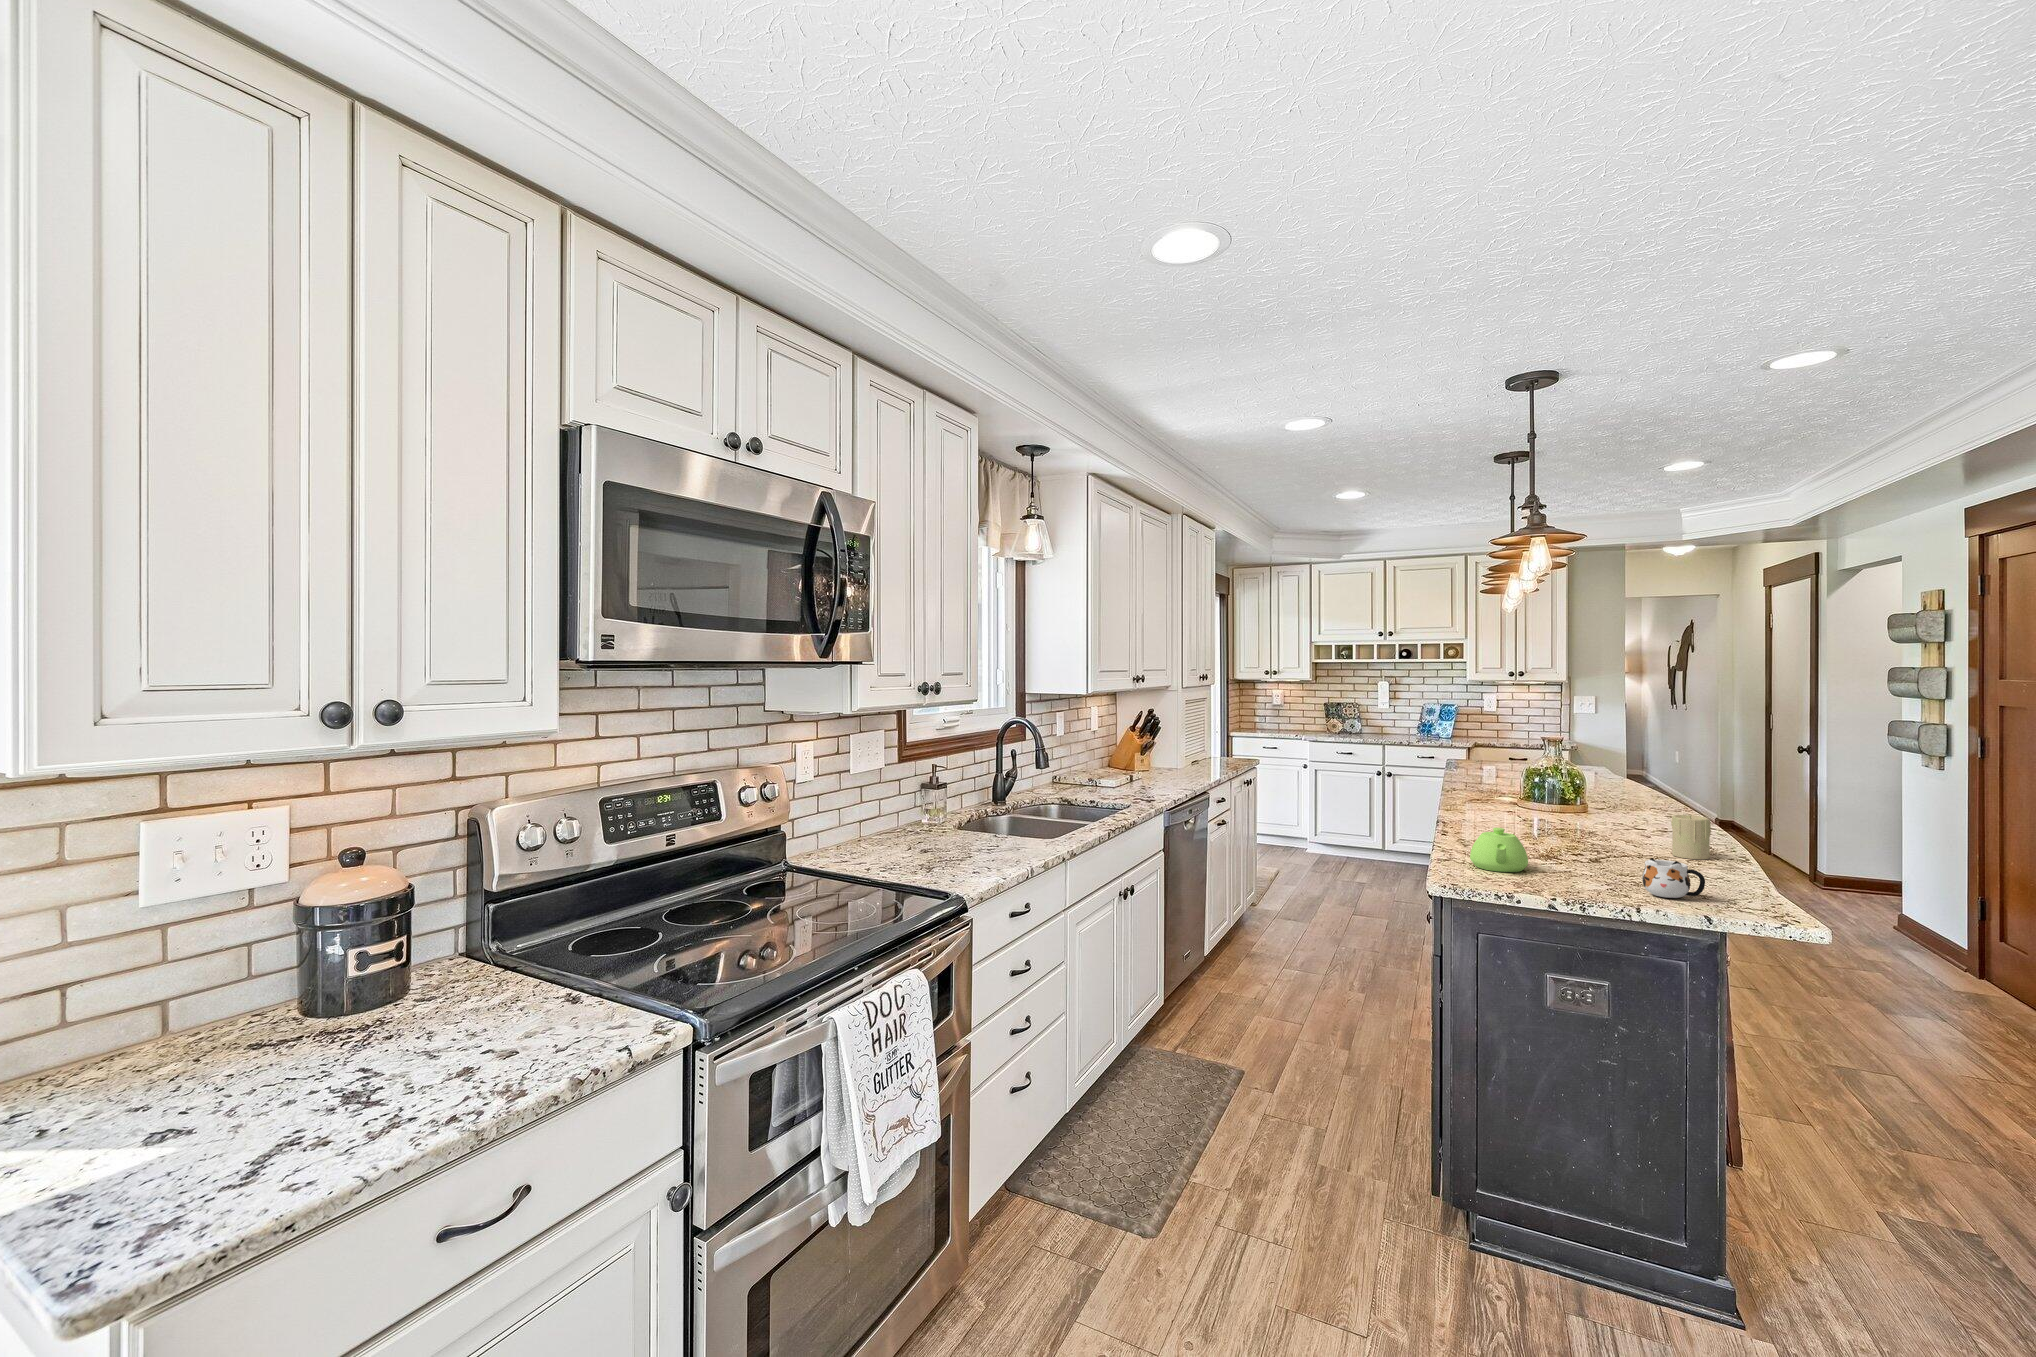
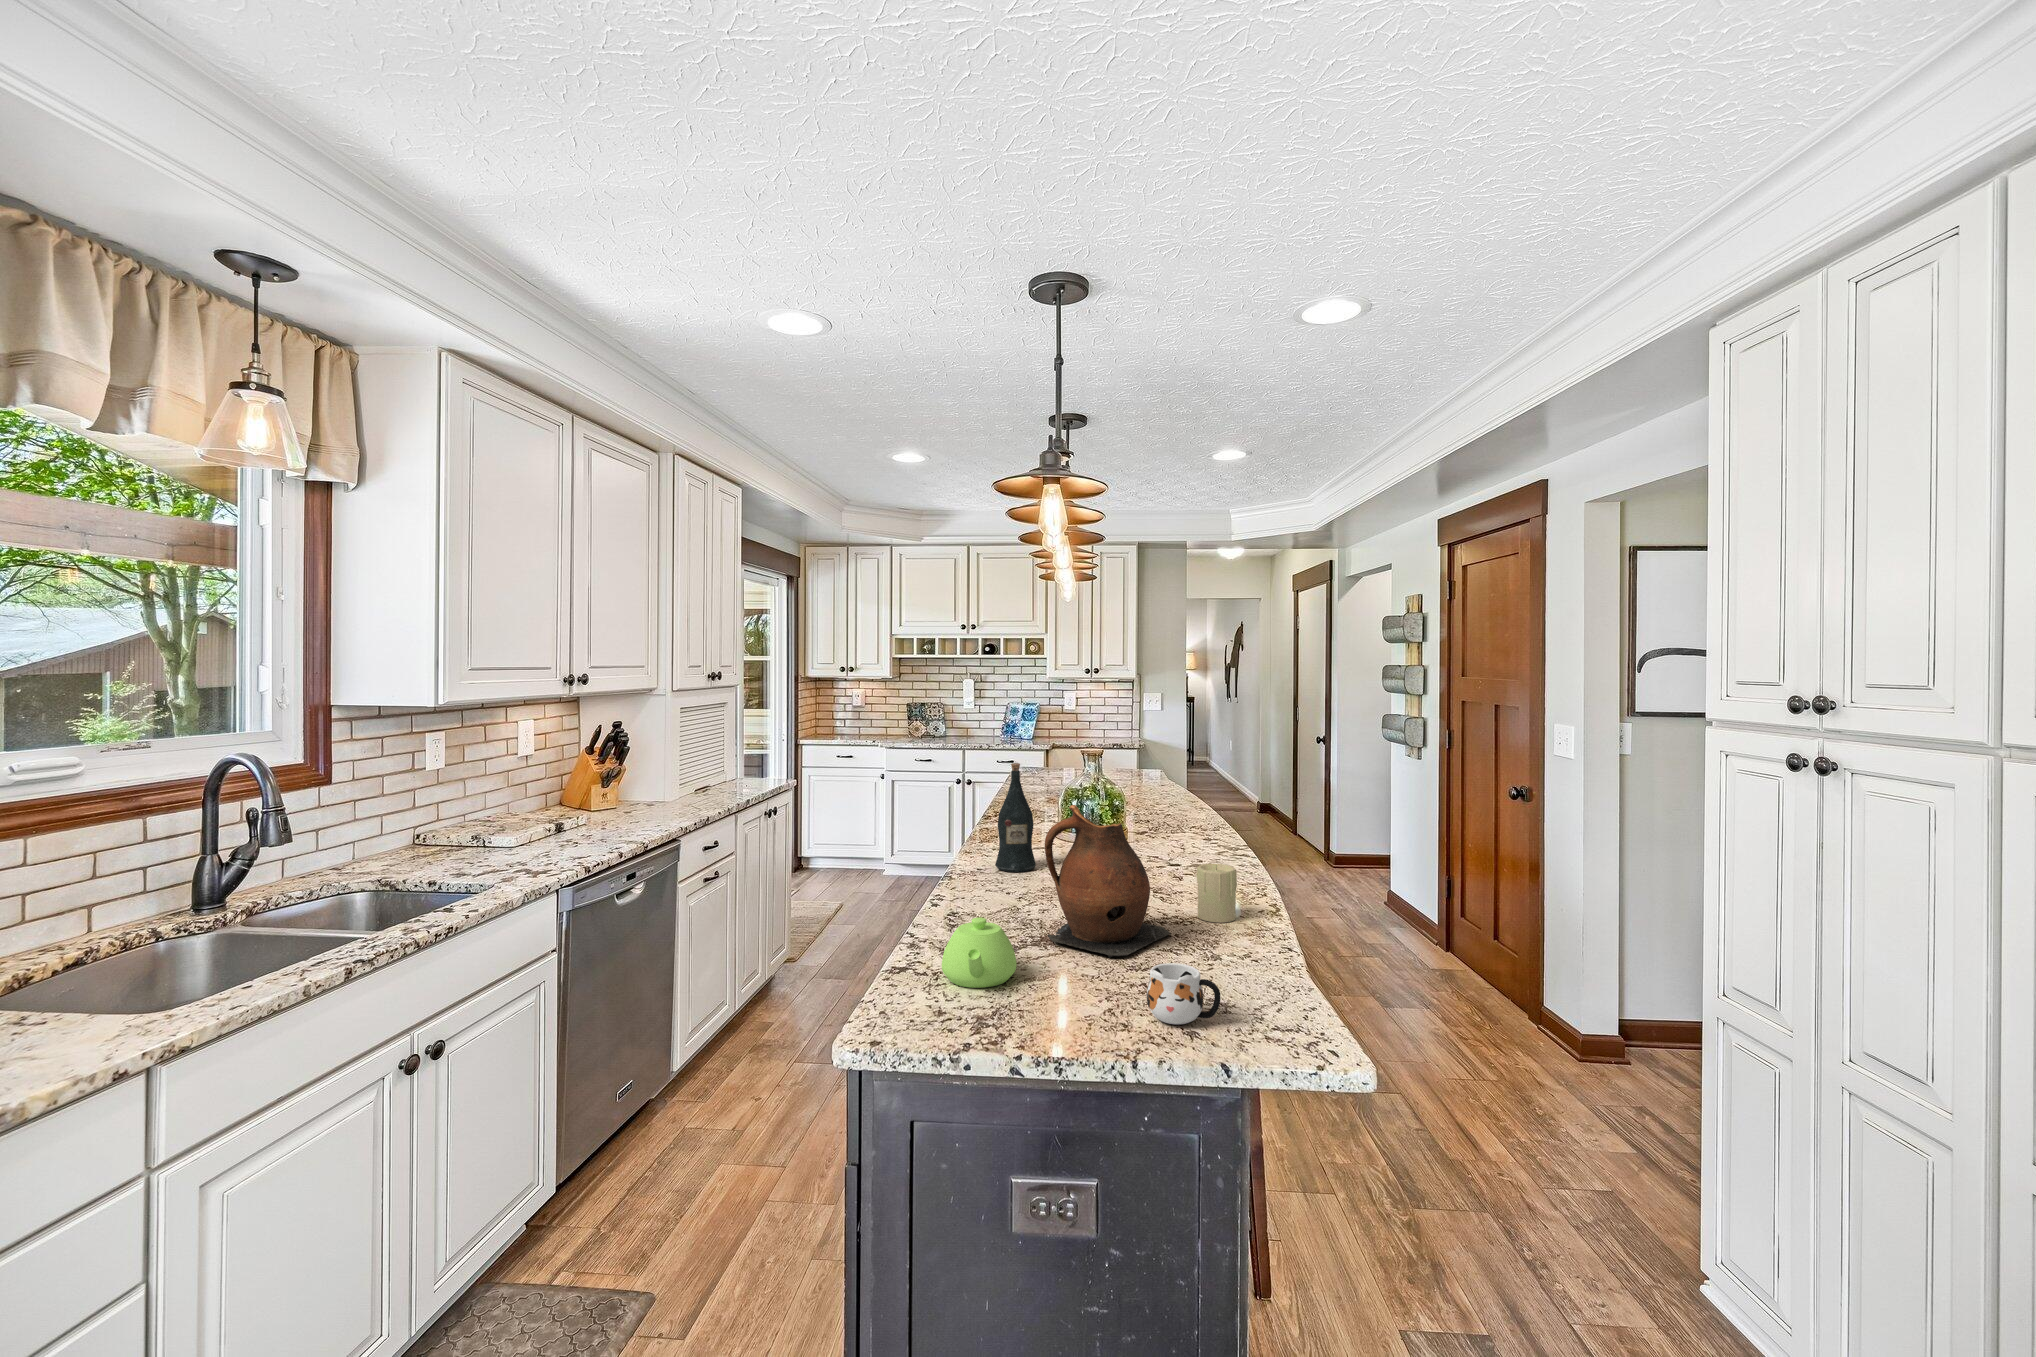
wine bottle: none [1473,738,1509,823] -> present [995,763,1036,872]
ceramic pitcher: none [1540,760,1651,868] -> present [1045,805,1171,958]

